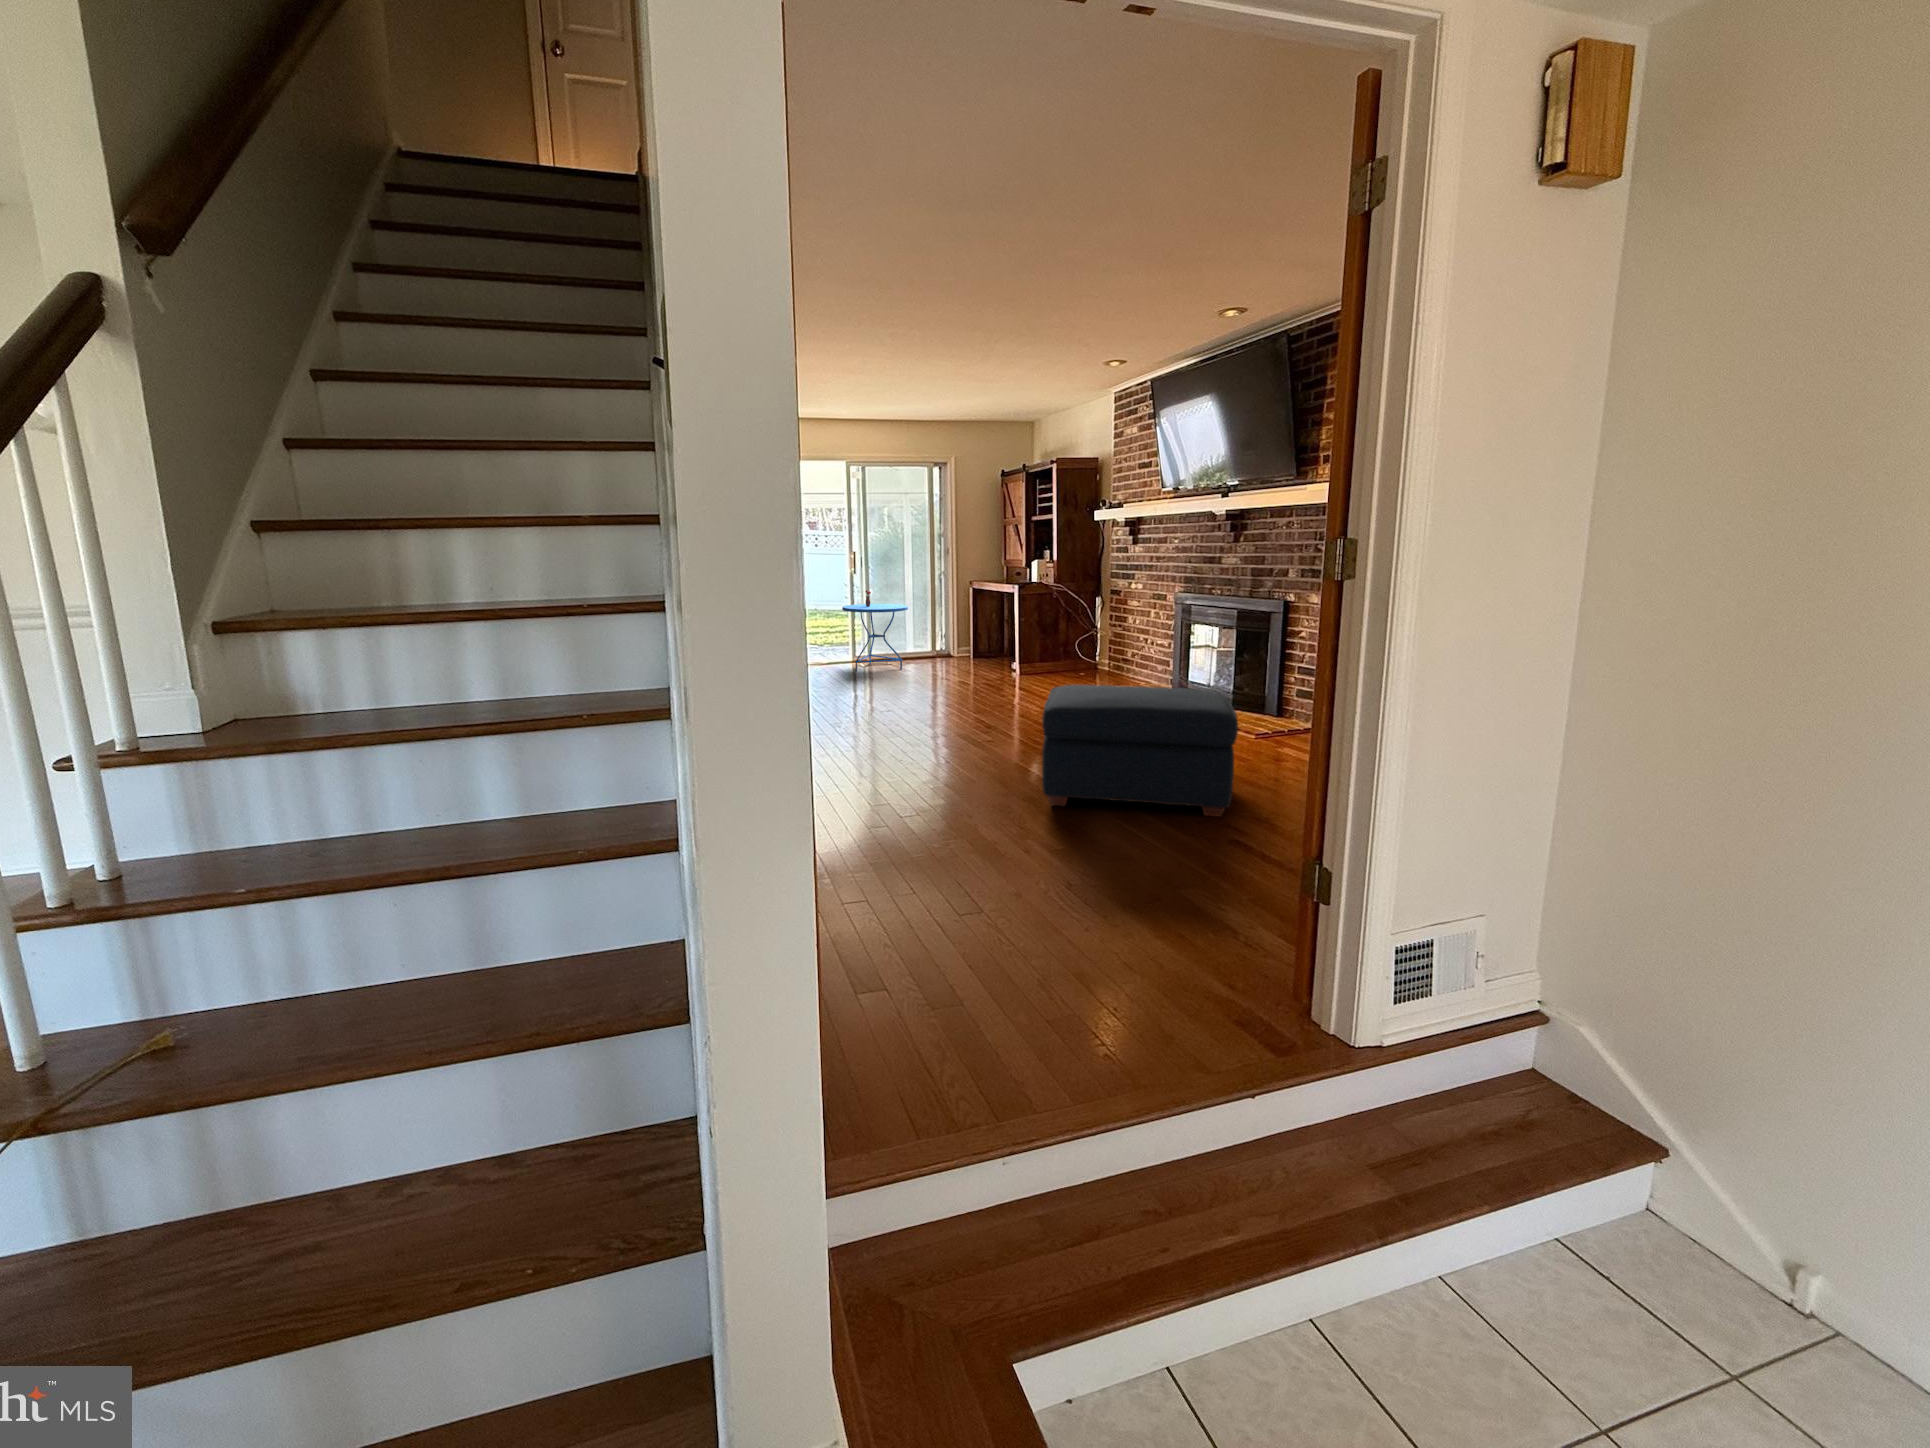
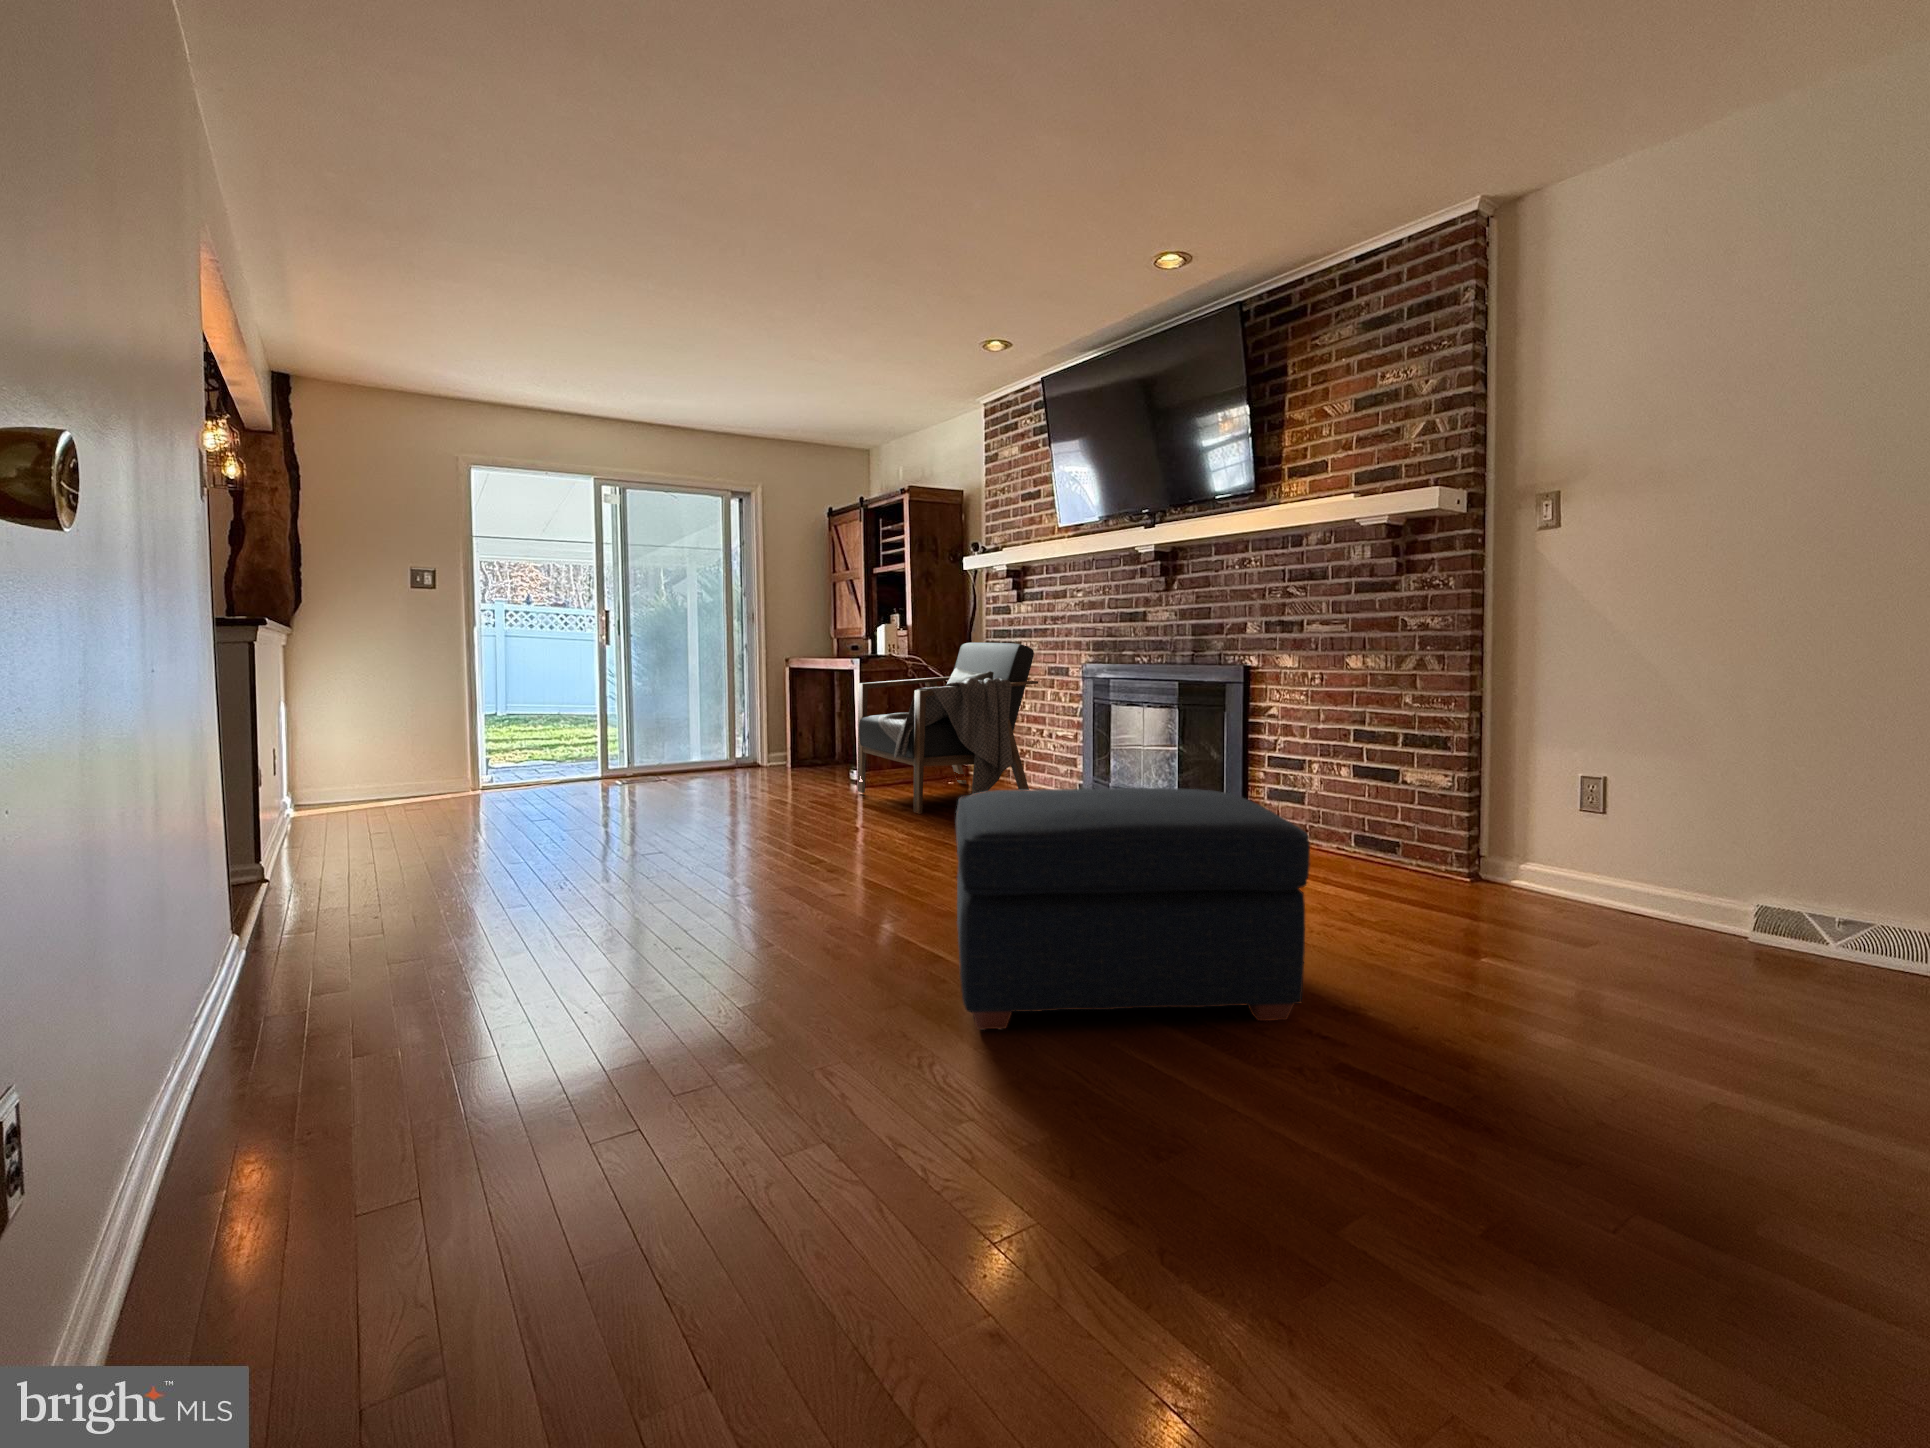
armchair: none [1015,574,1144,695] -> present [858,642,1038,814]
side table: present [842,591,908,672] -> none [584,667,692,792]

